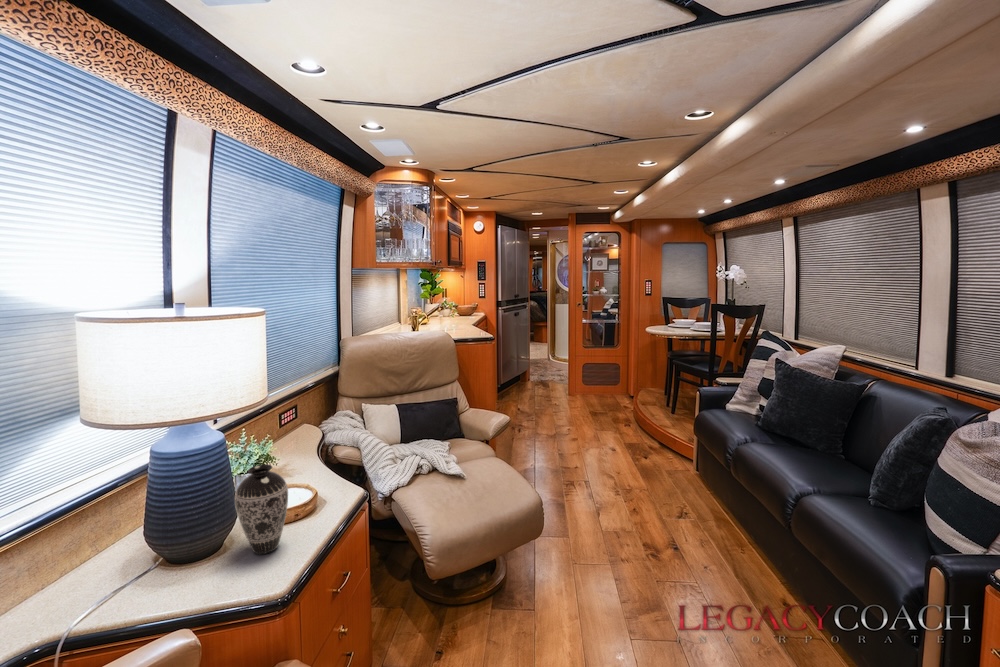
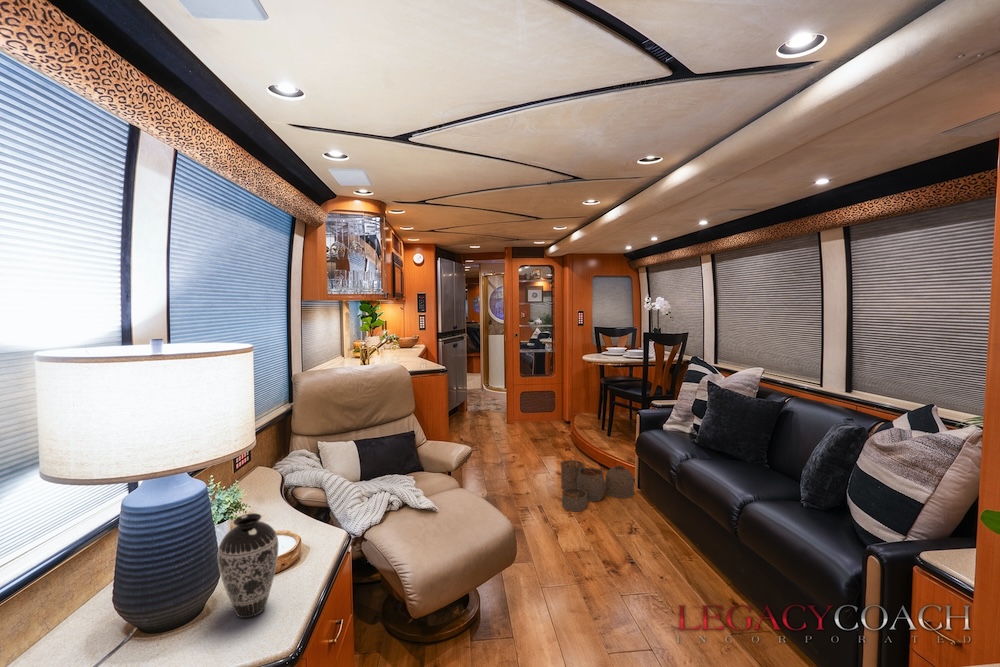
woven basket: none [610,434,692,491] -> present [561,456,634,511]

